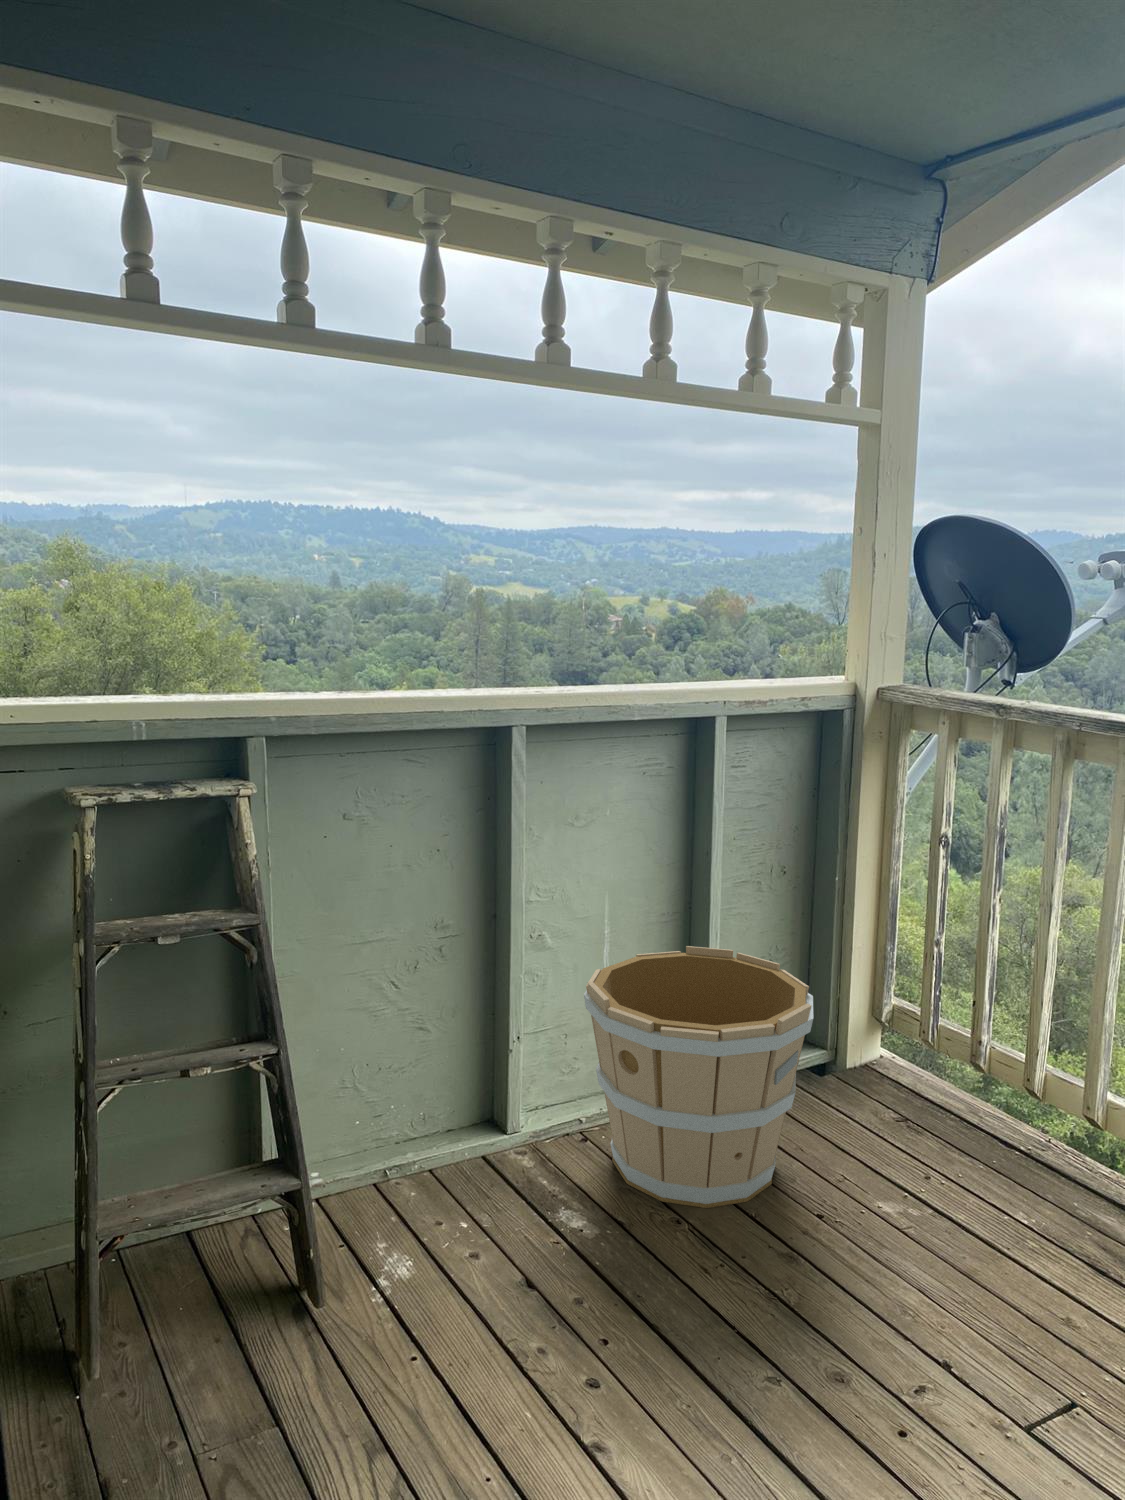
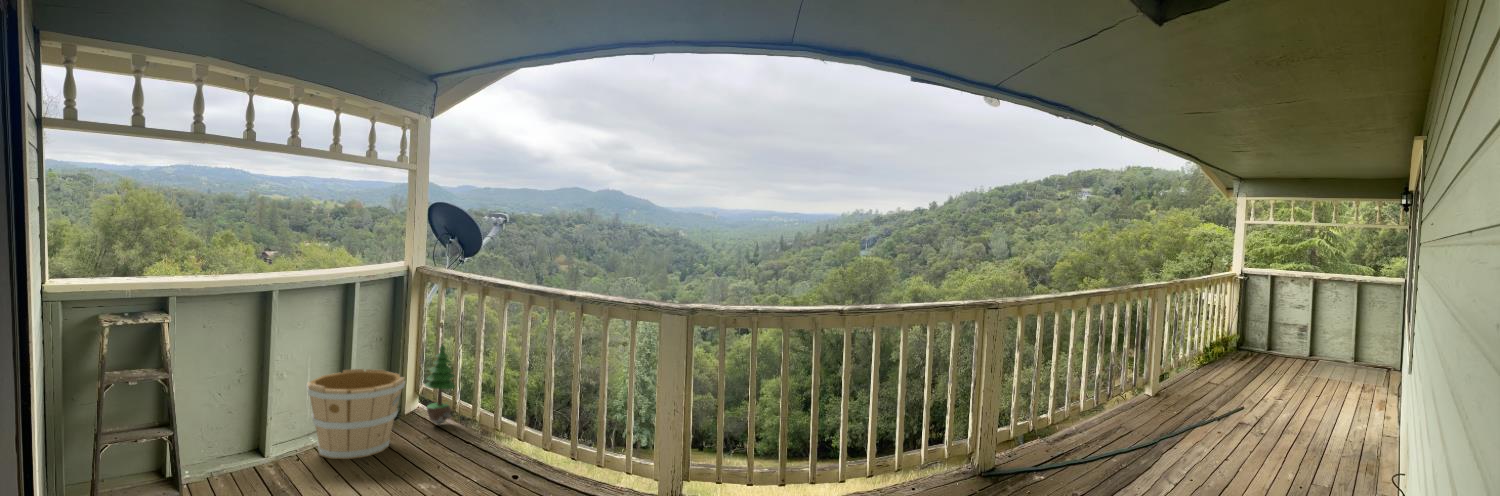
potted tree: none [882,908,971,1134] -> present [425,344,455,425]

